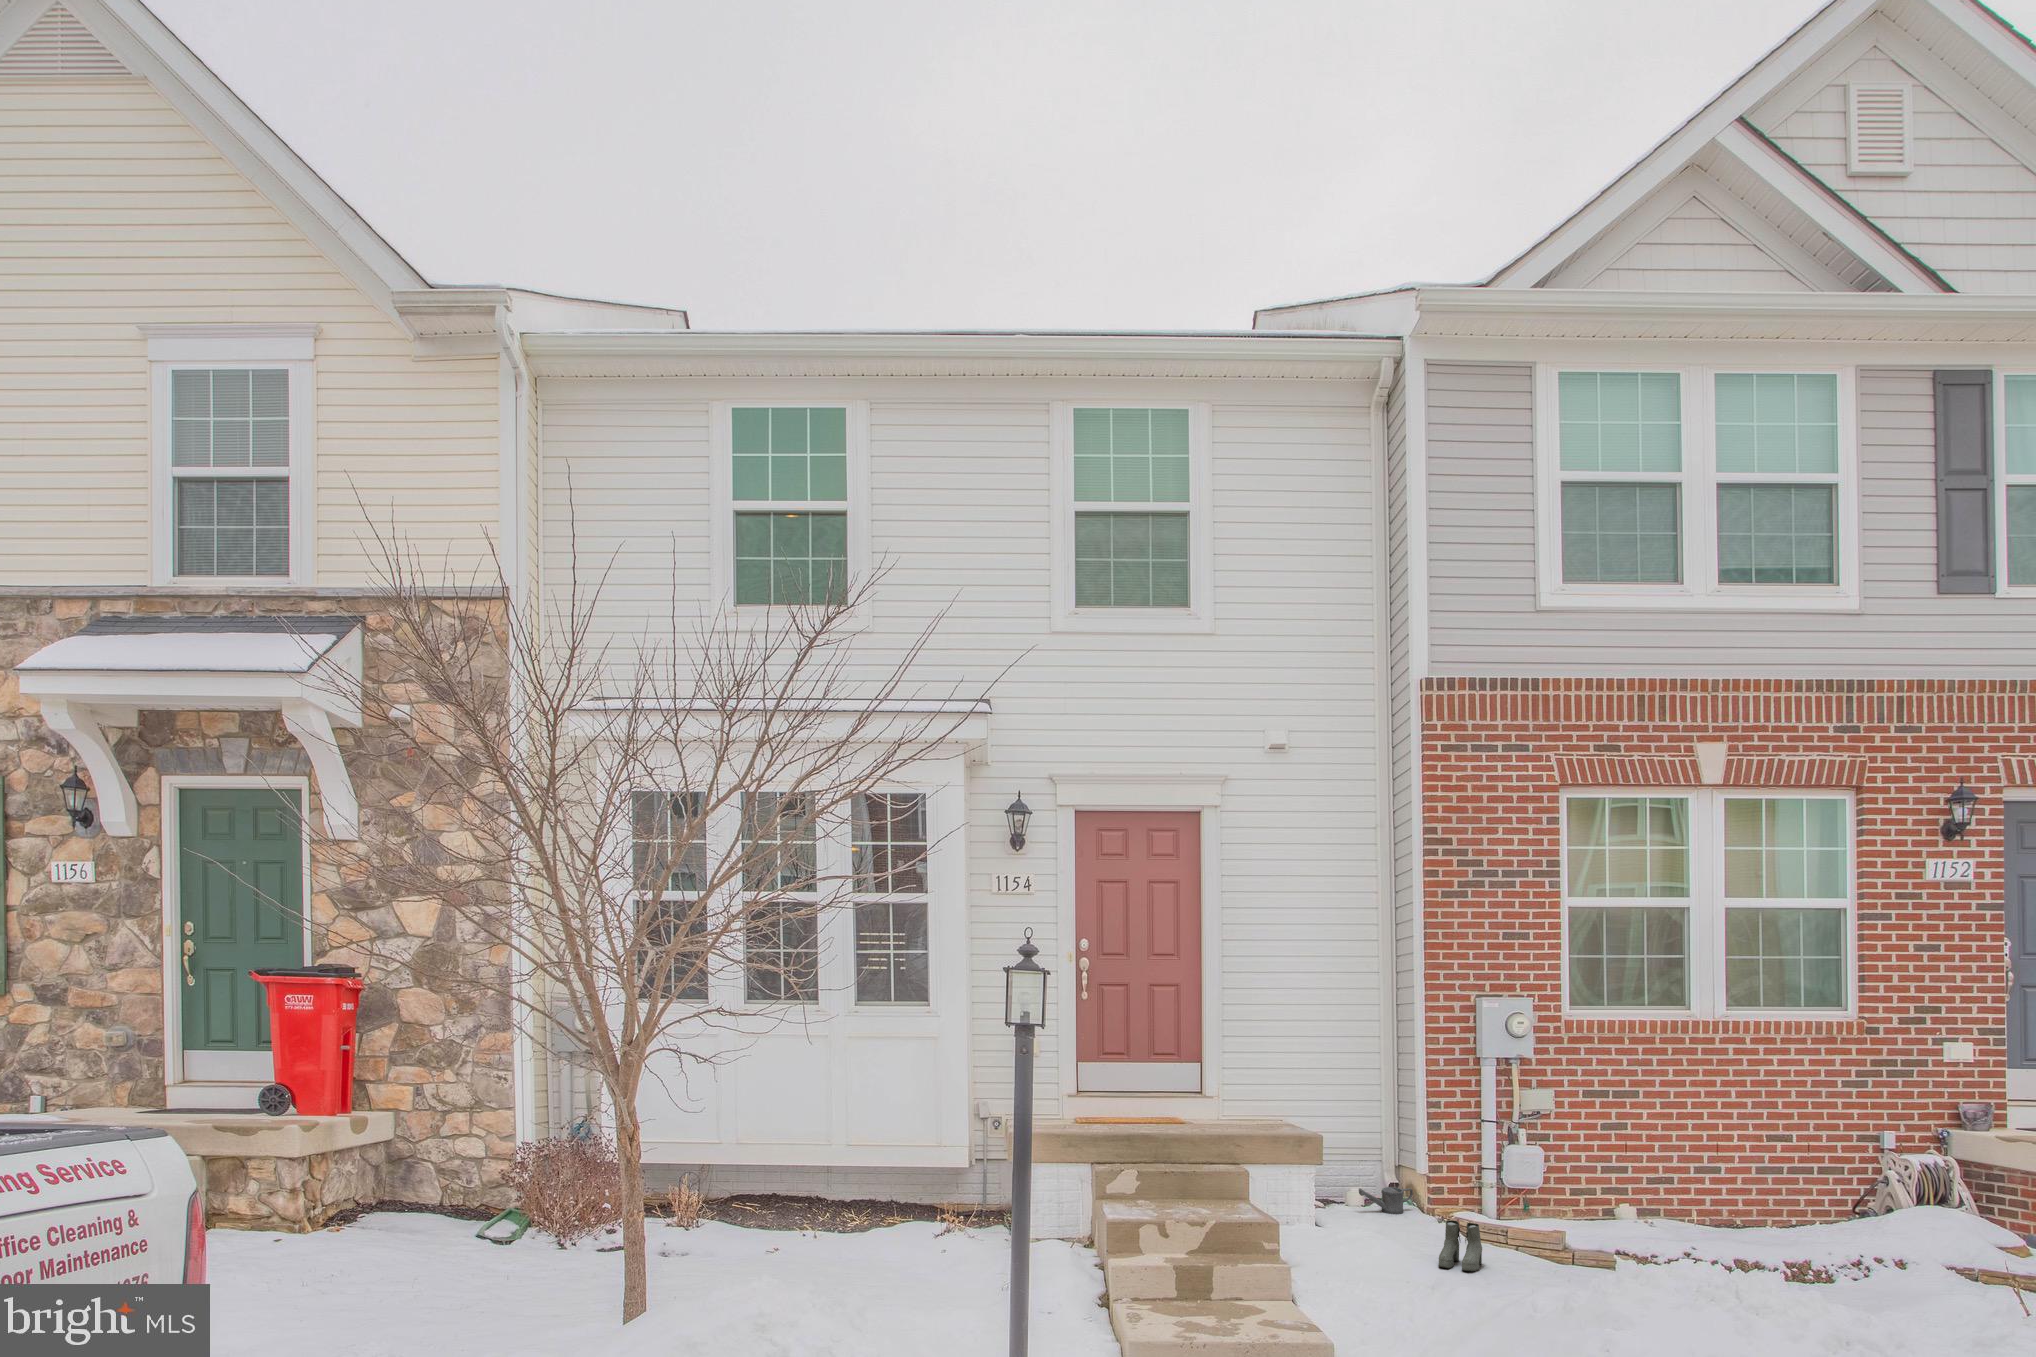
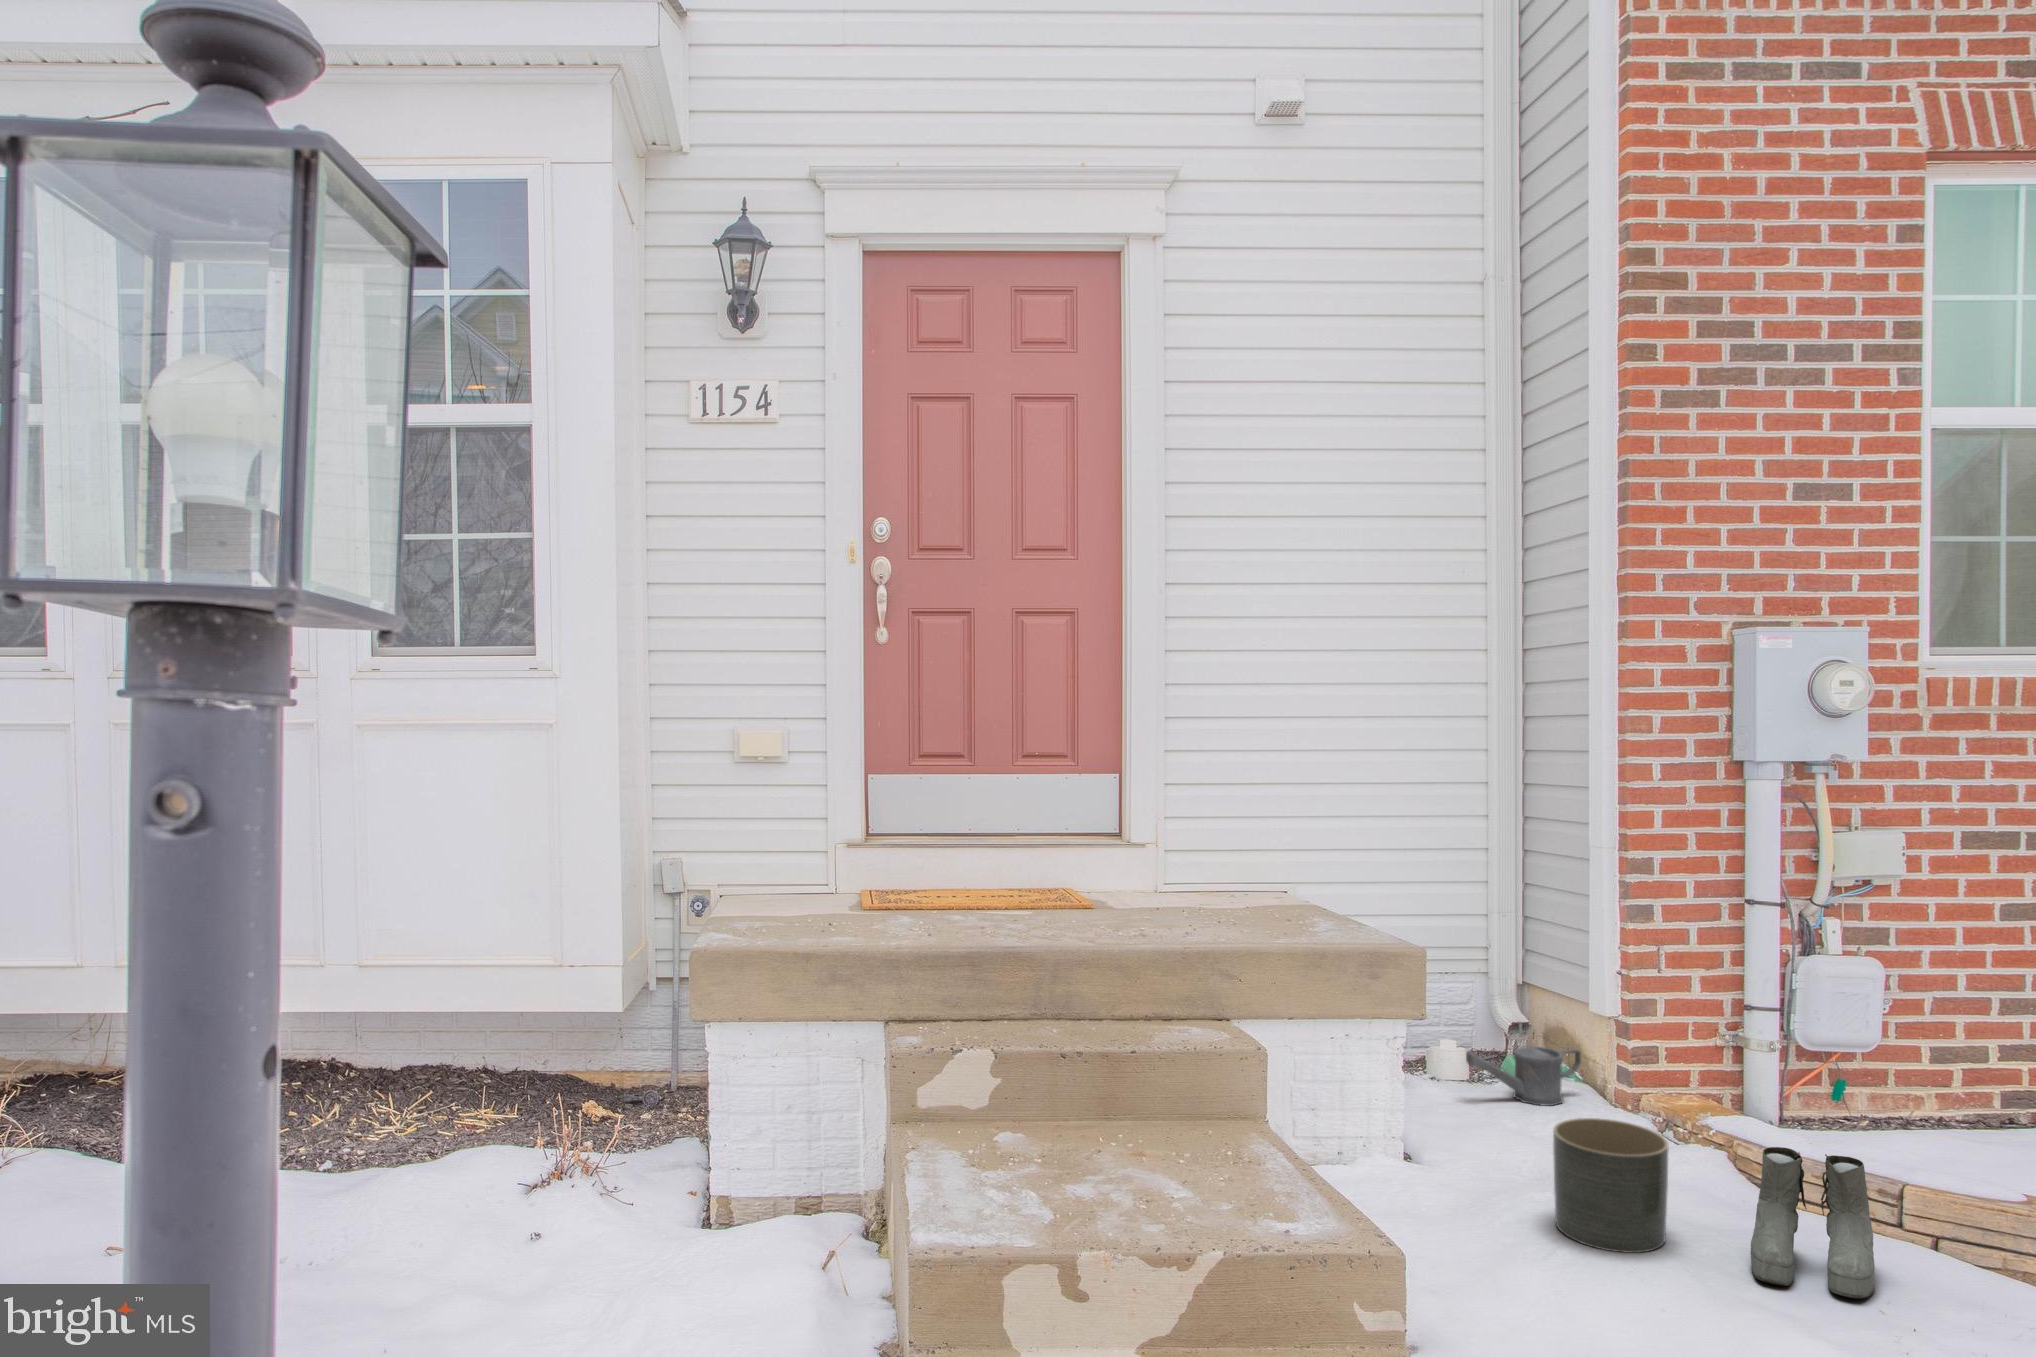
planter: none [1374,1211,1415,1260] -> present [1553,1118,1668,1253]

